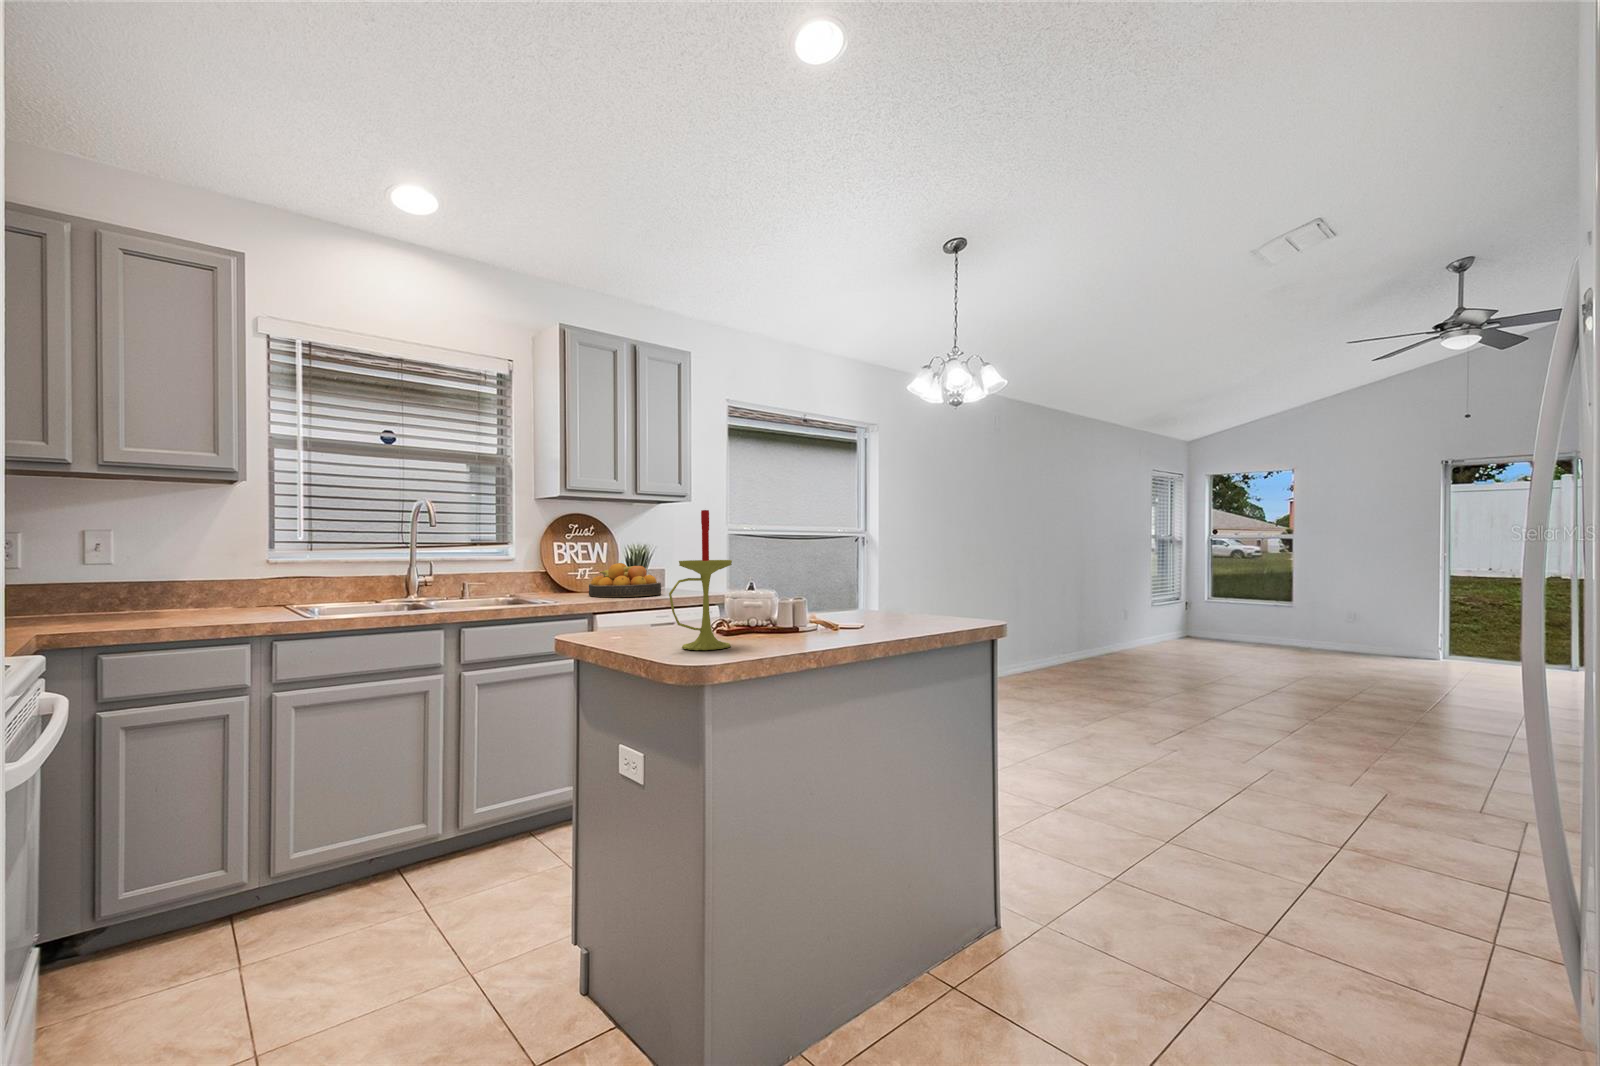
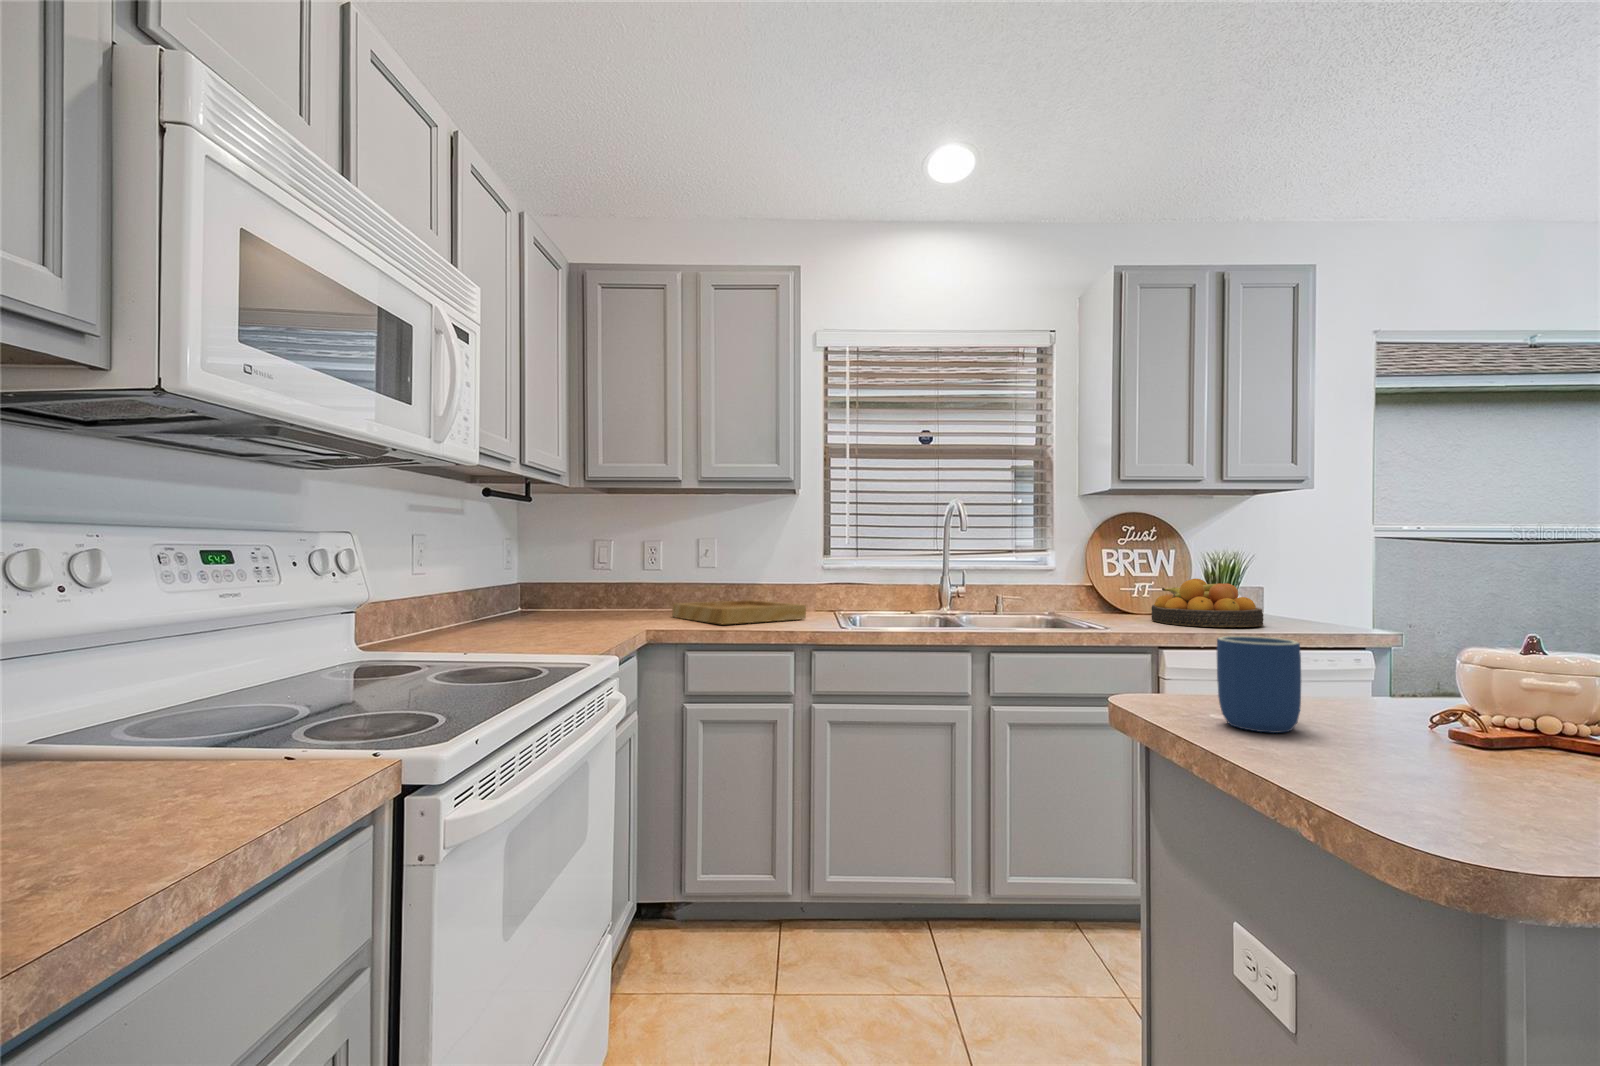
candle: present [669,510,732,650] -> none [1348,478,1524,797]
mug: none [616,590,657,642] -> present [1217,636,1301,733]
tray: none [48,601,255,627] -> present [672,600,806,624]

